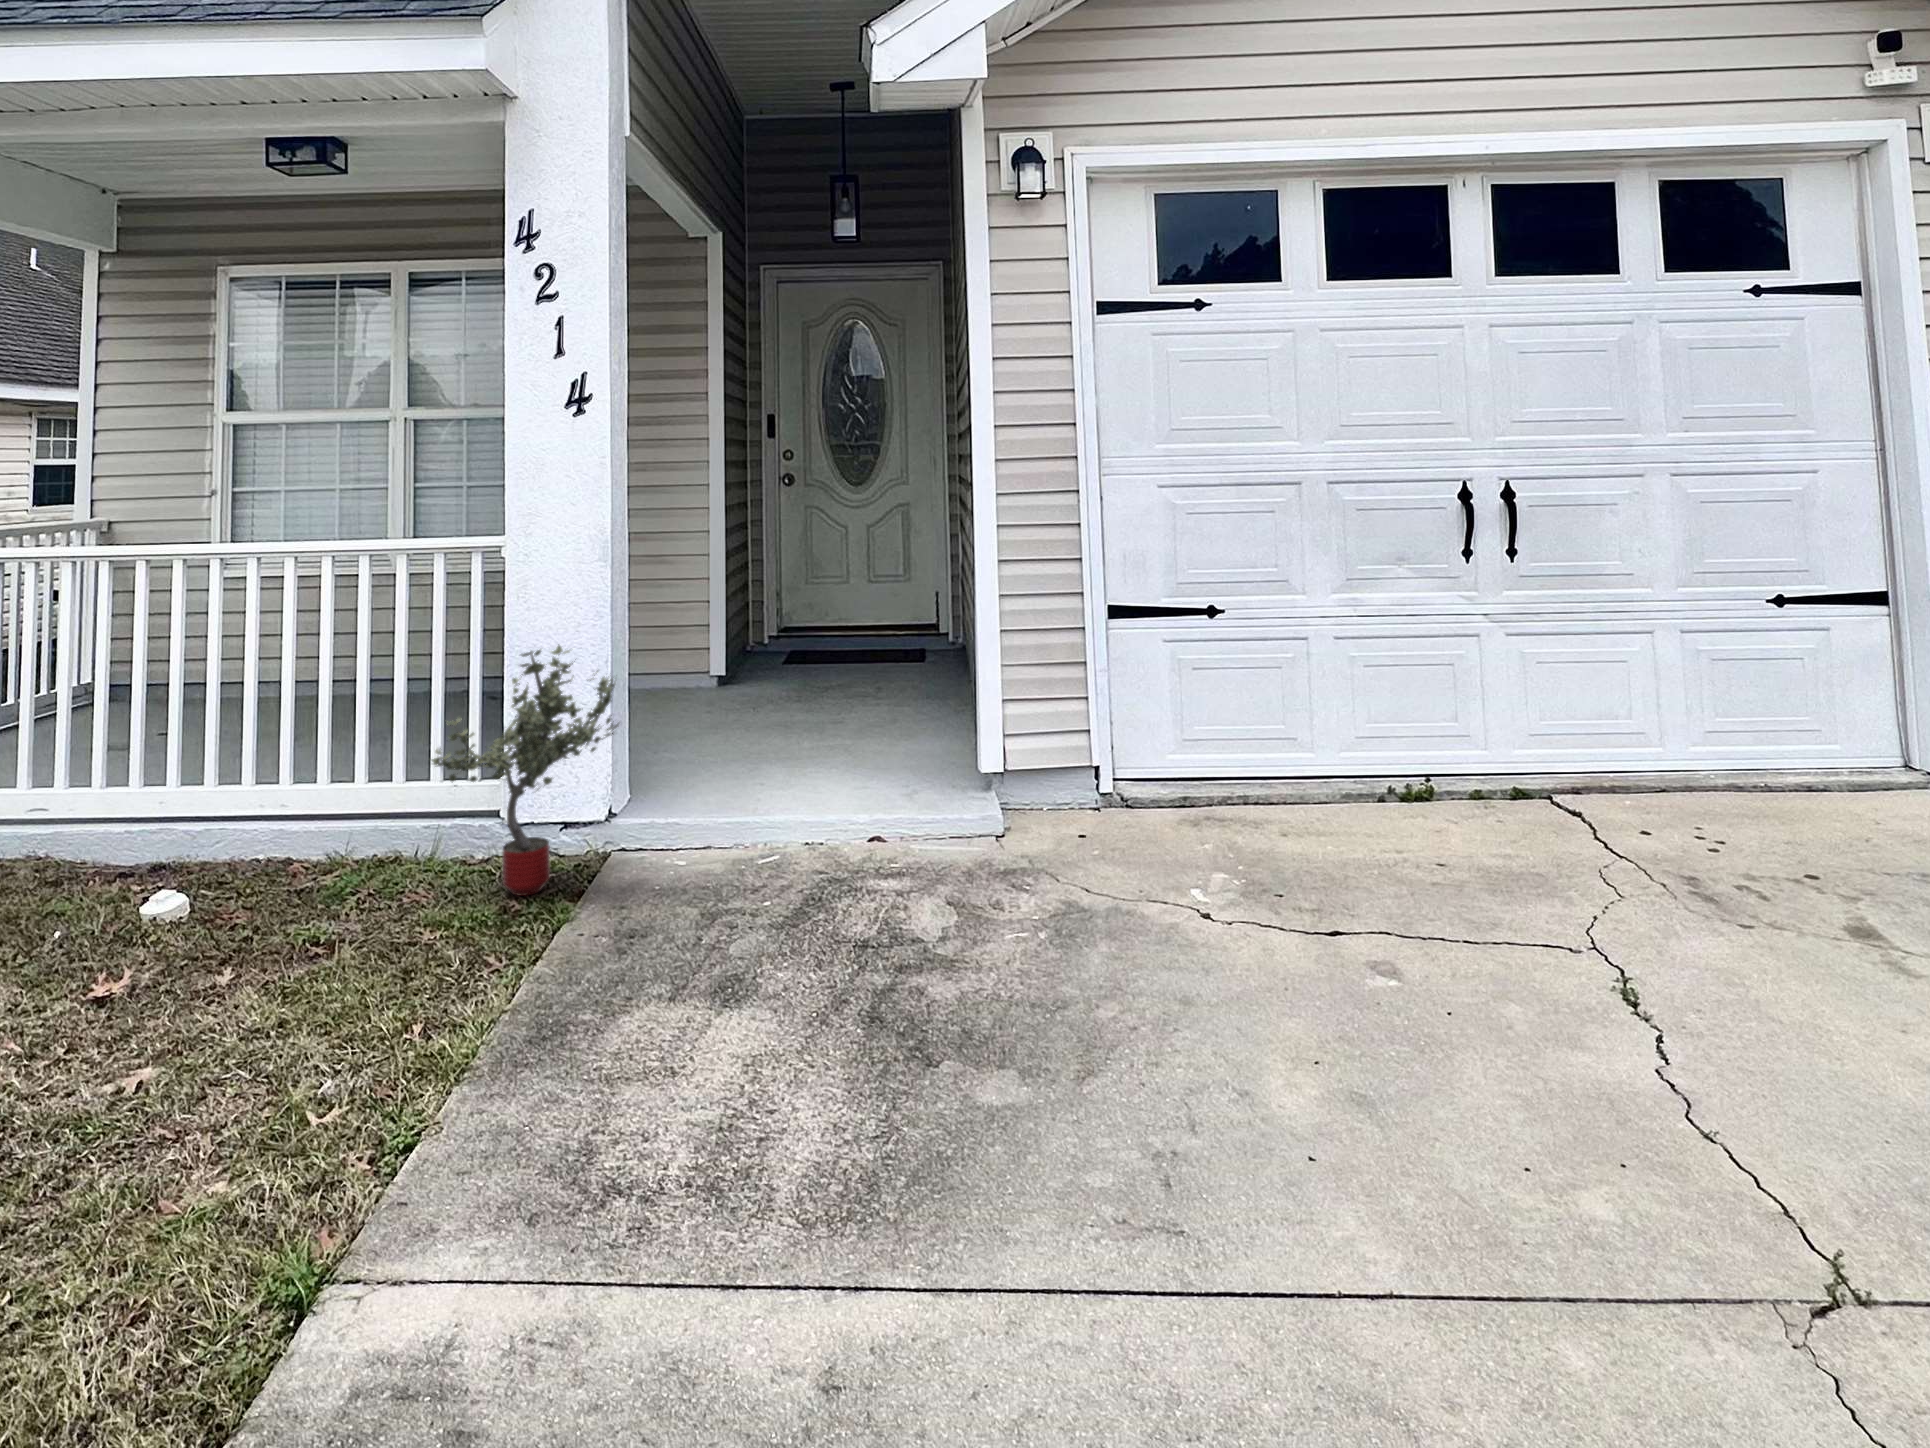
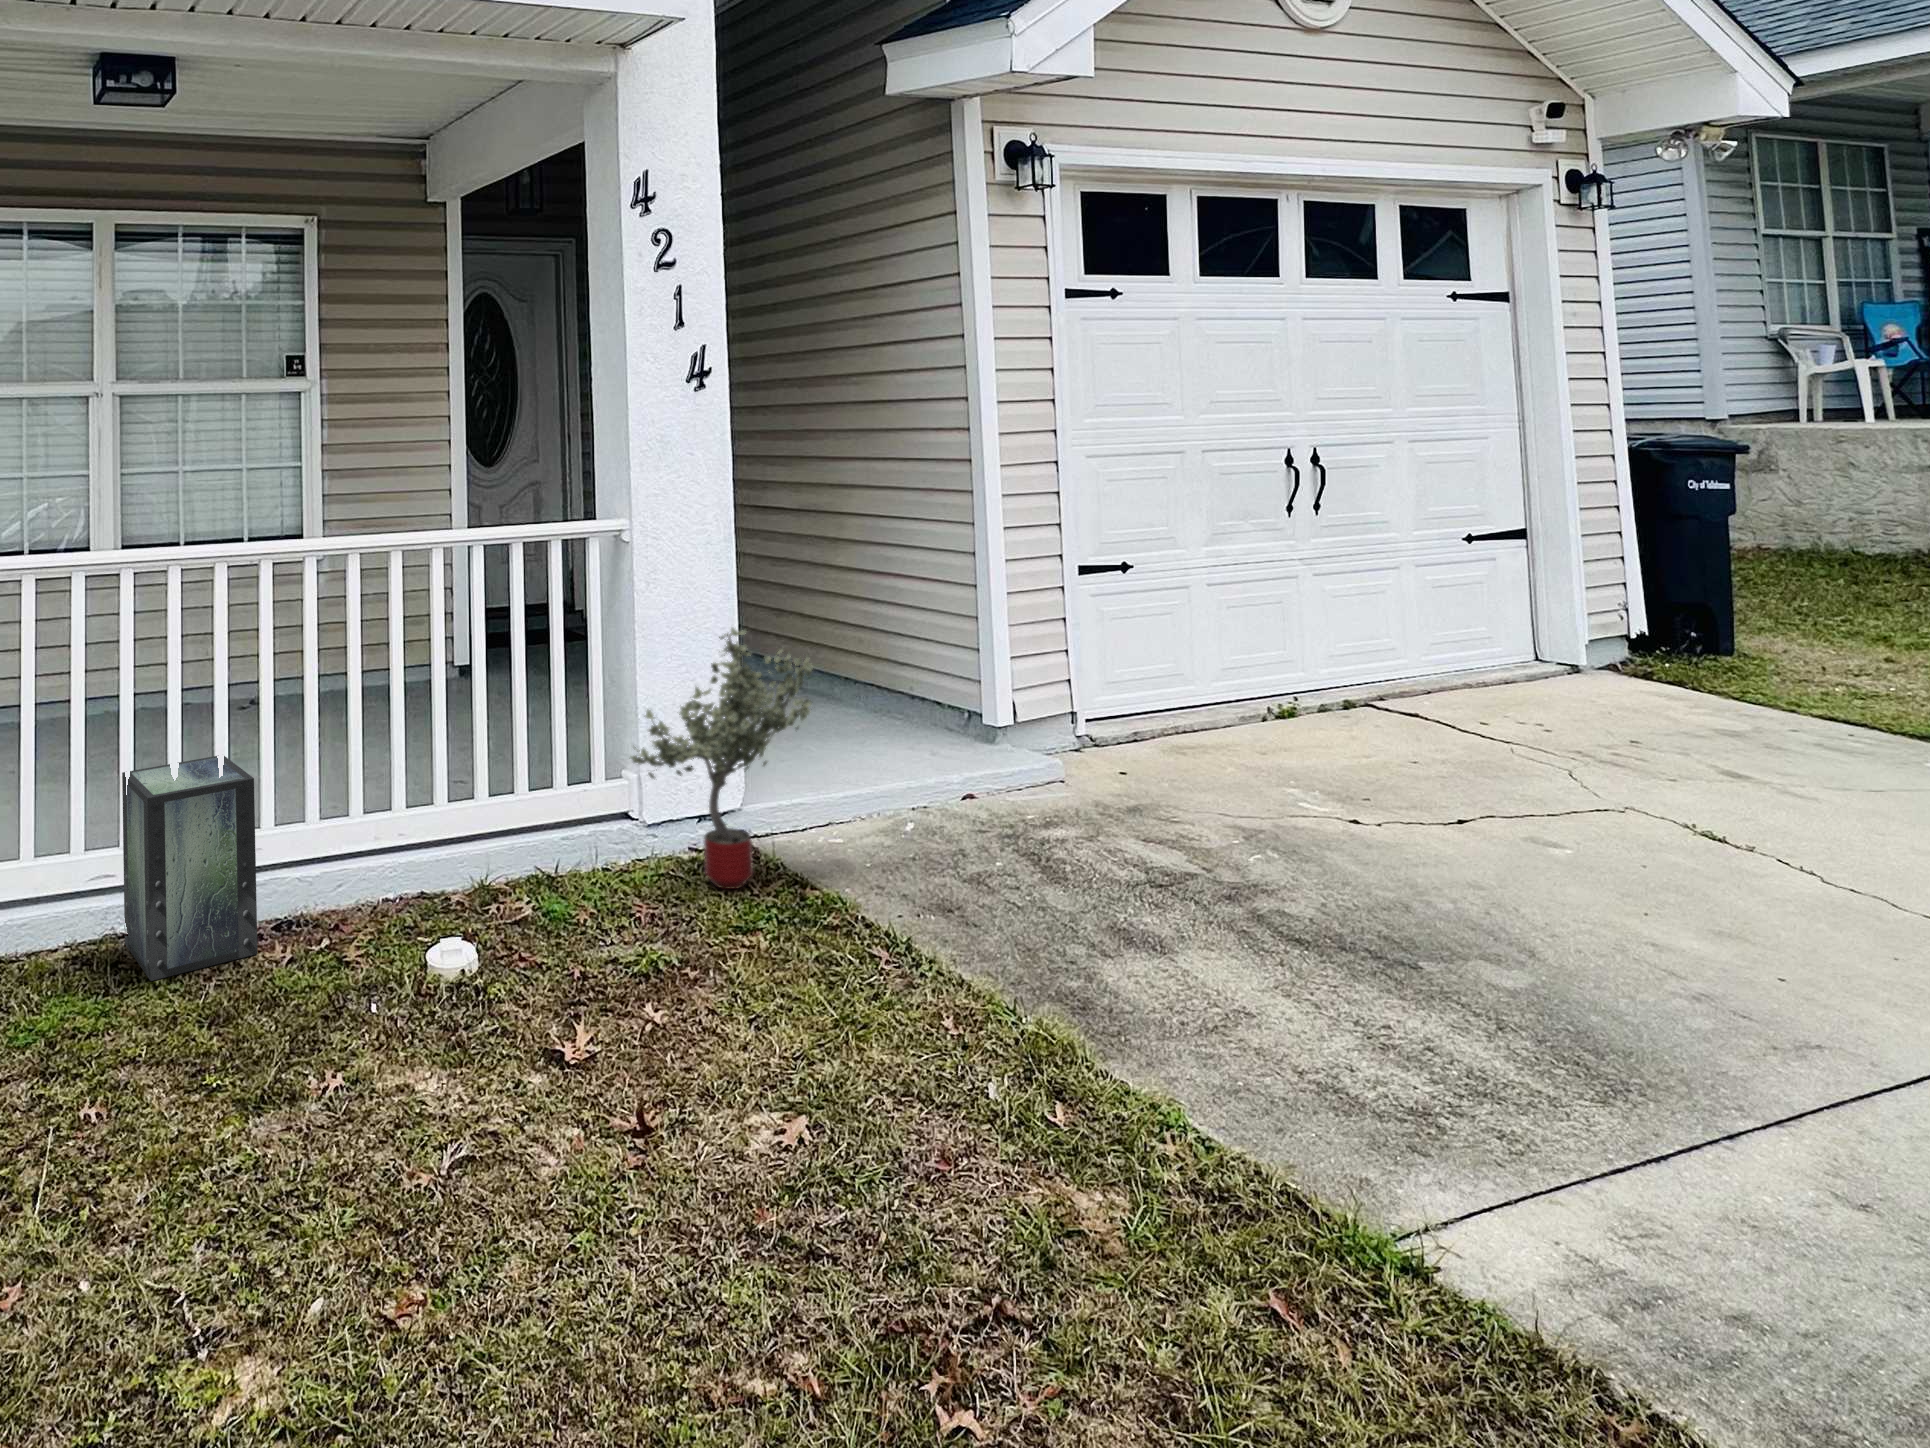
storage box: none [23,718,155,894] -> present [122,756,258,981]

